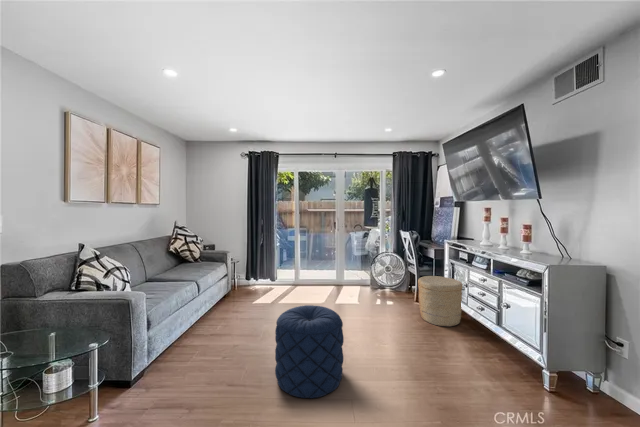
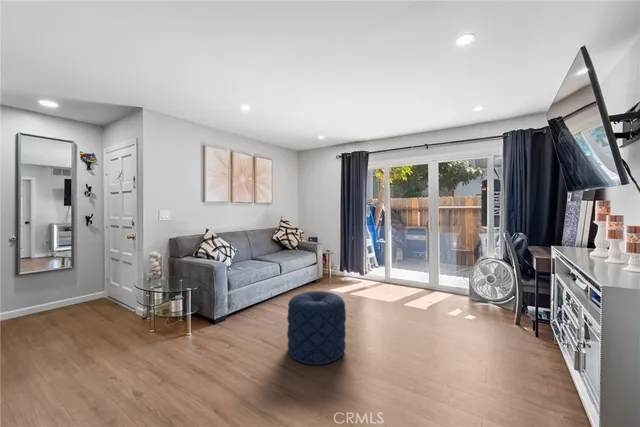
woven basket: present [418,276,463,326] -> none [487,291,551,358]

